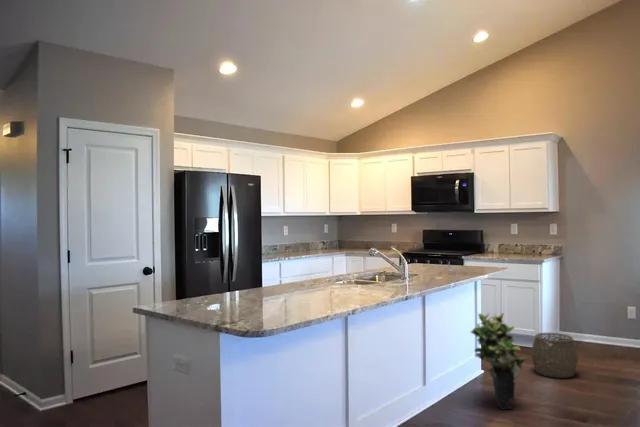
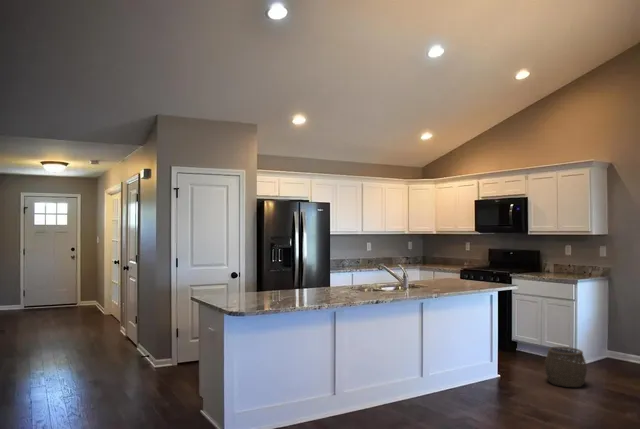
potted plant: present [471,313,526,410] -> none [465,322,509,402]

